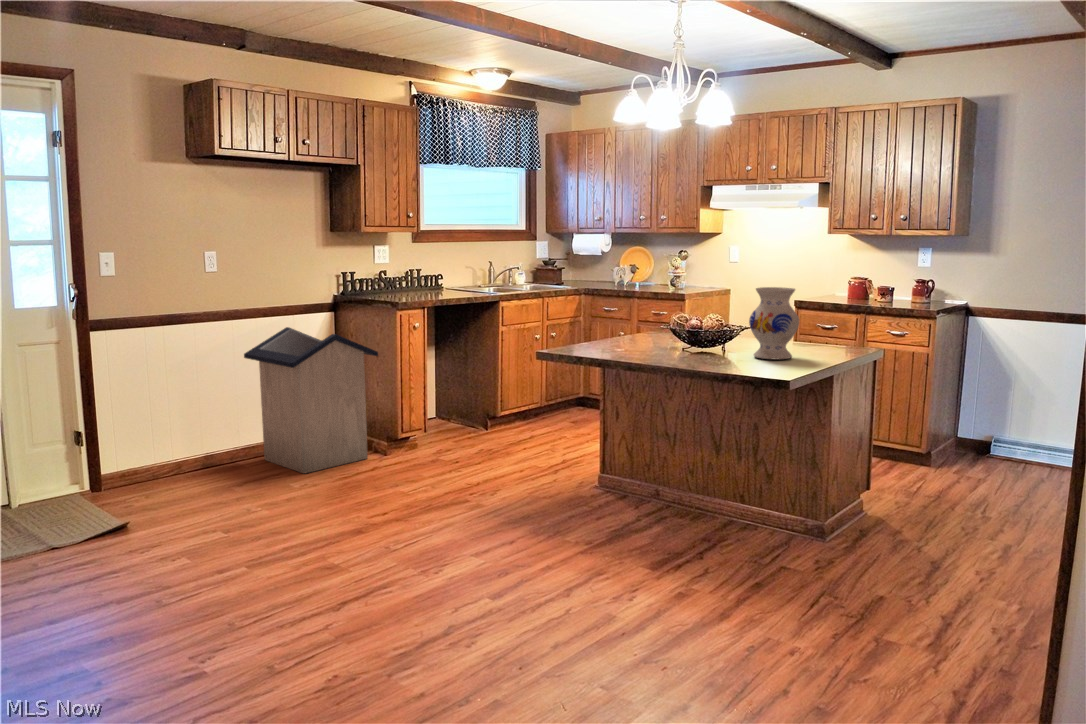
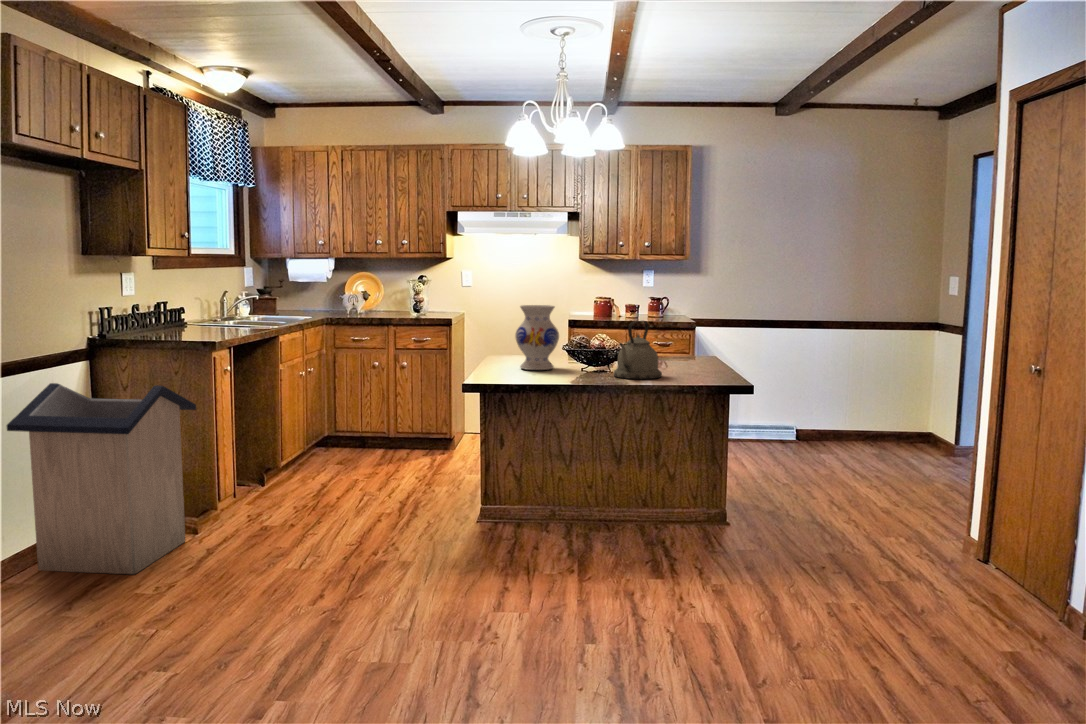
vase: present [749,287,799,360] -> present [515,305,559,370]
kettle: none [659,301,721,363] -> present [614,321,662,379]

